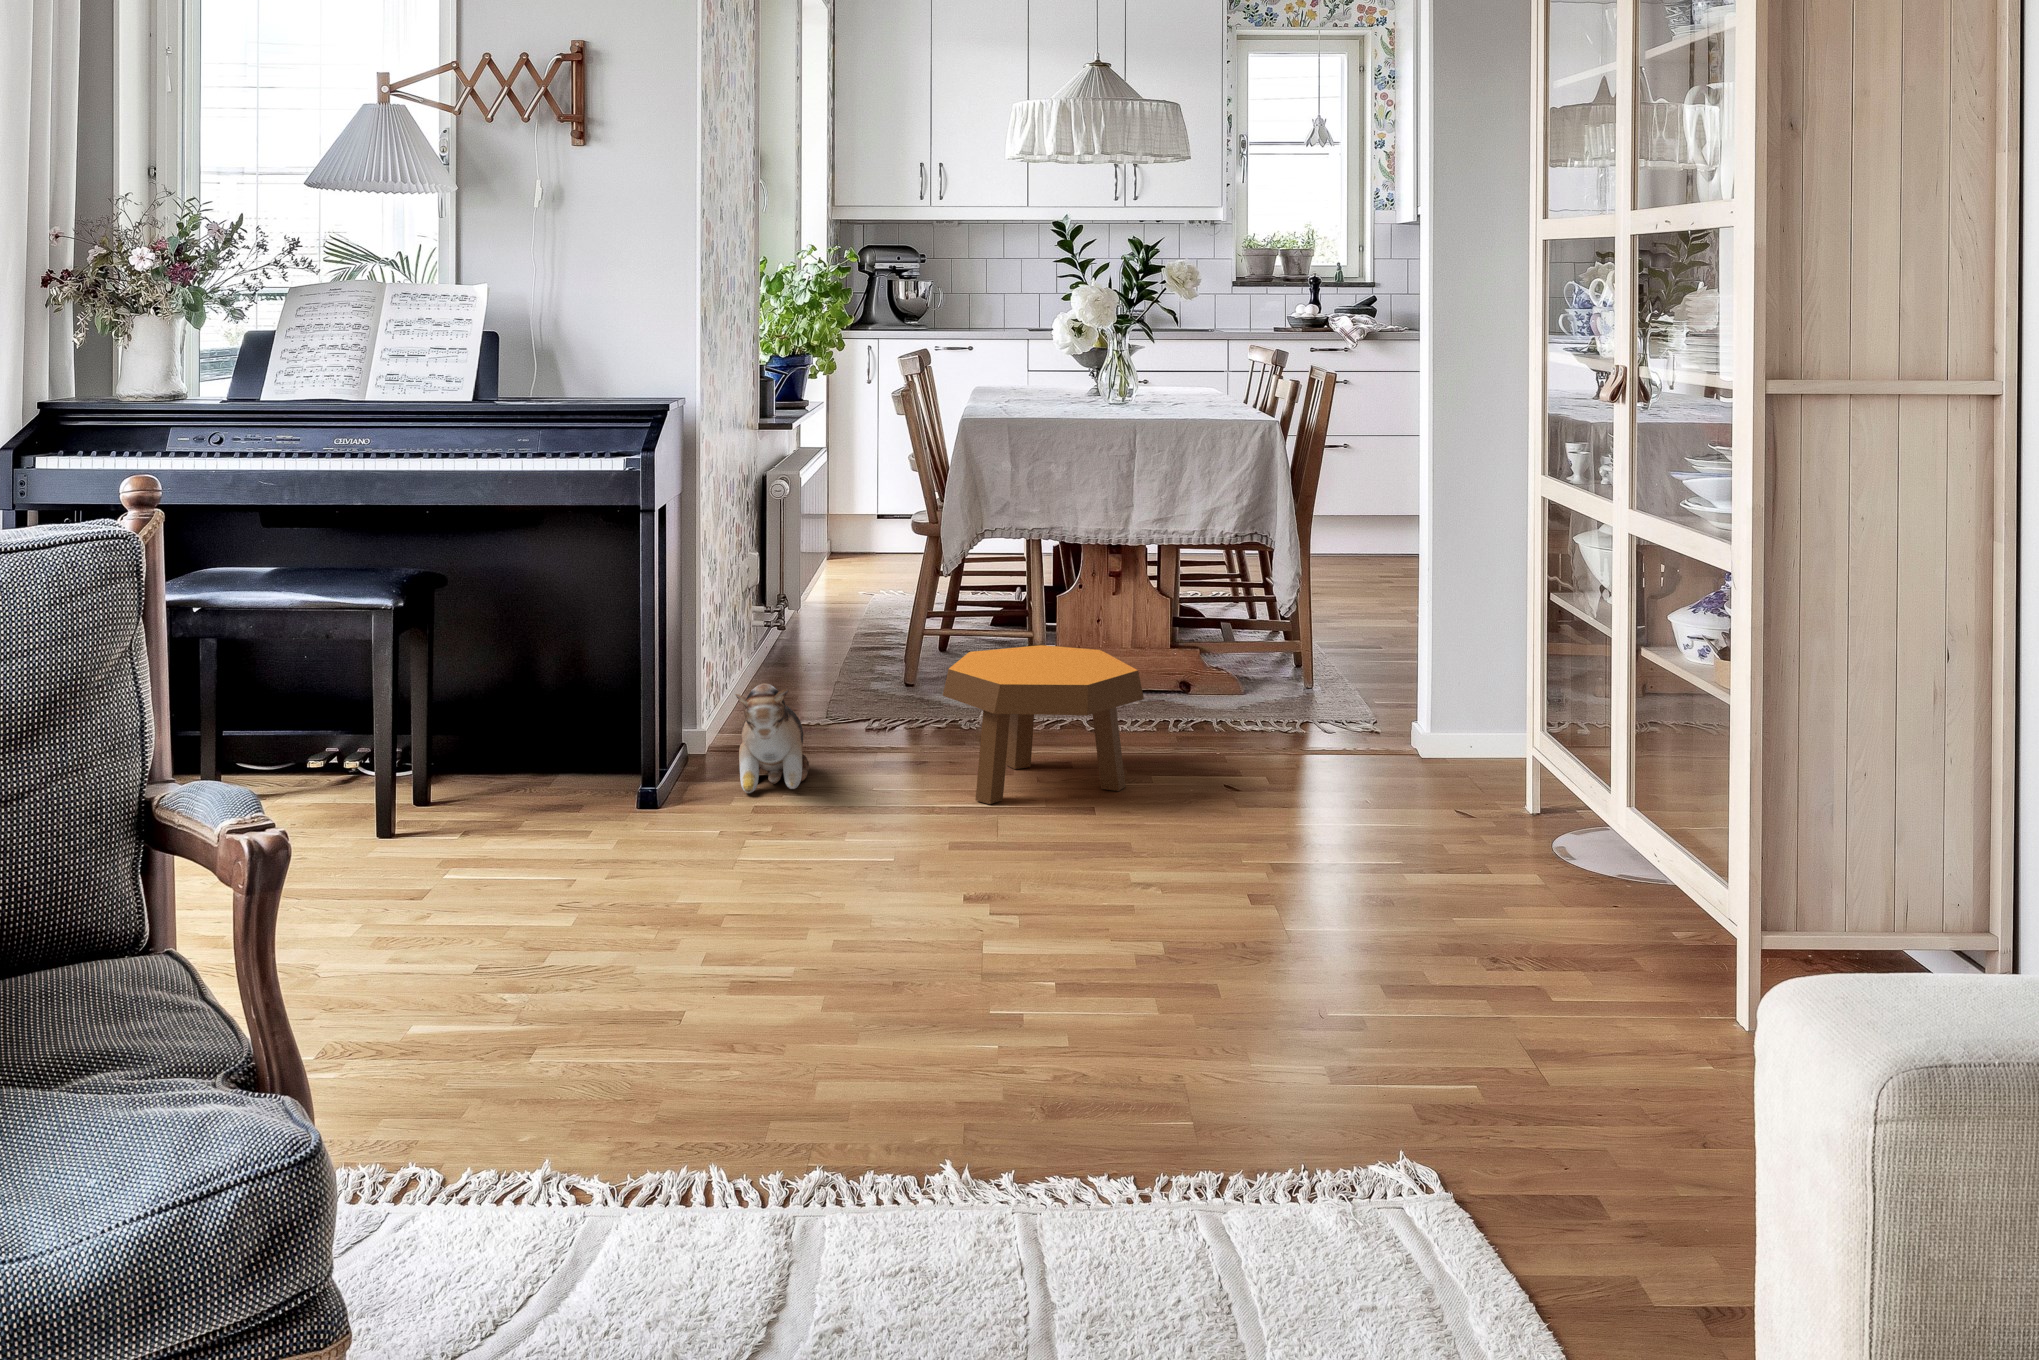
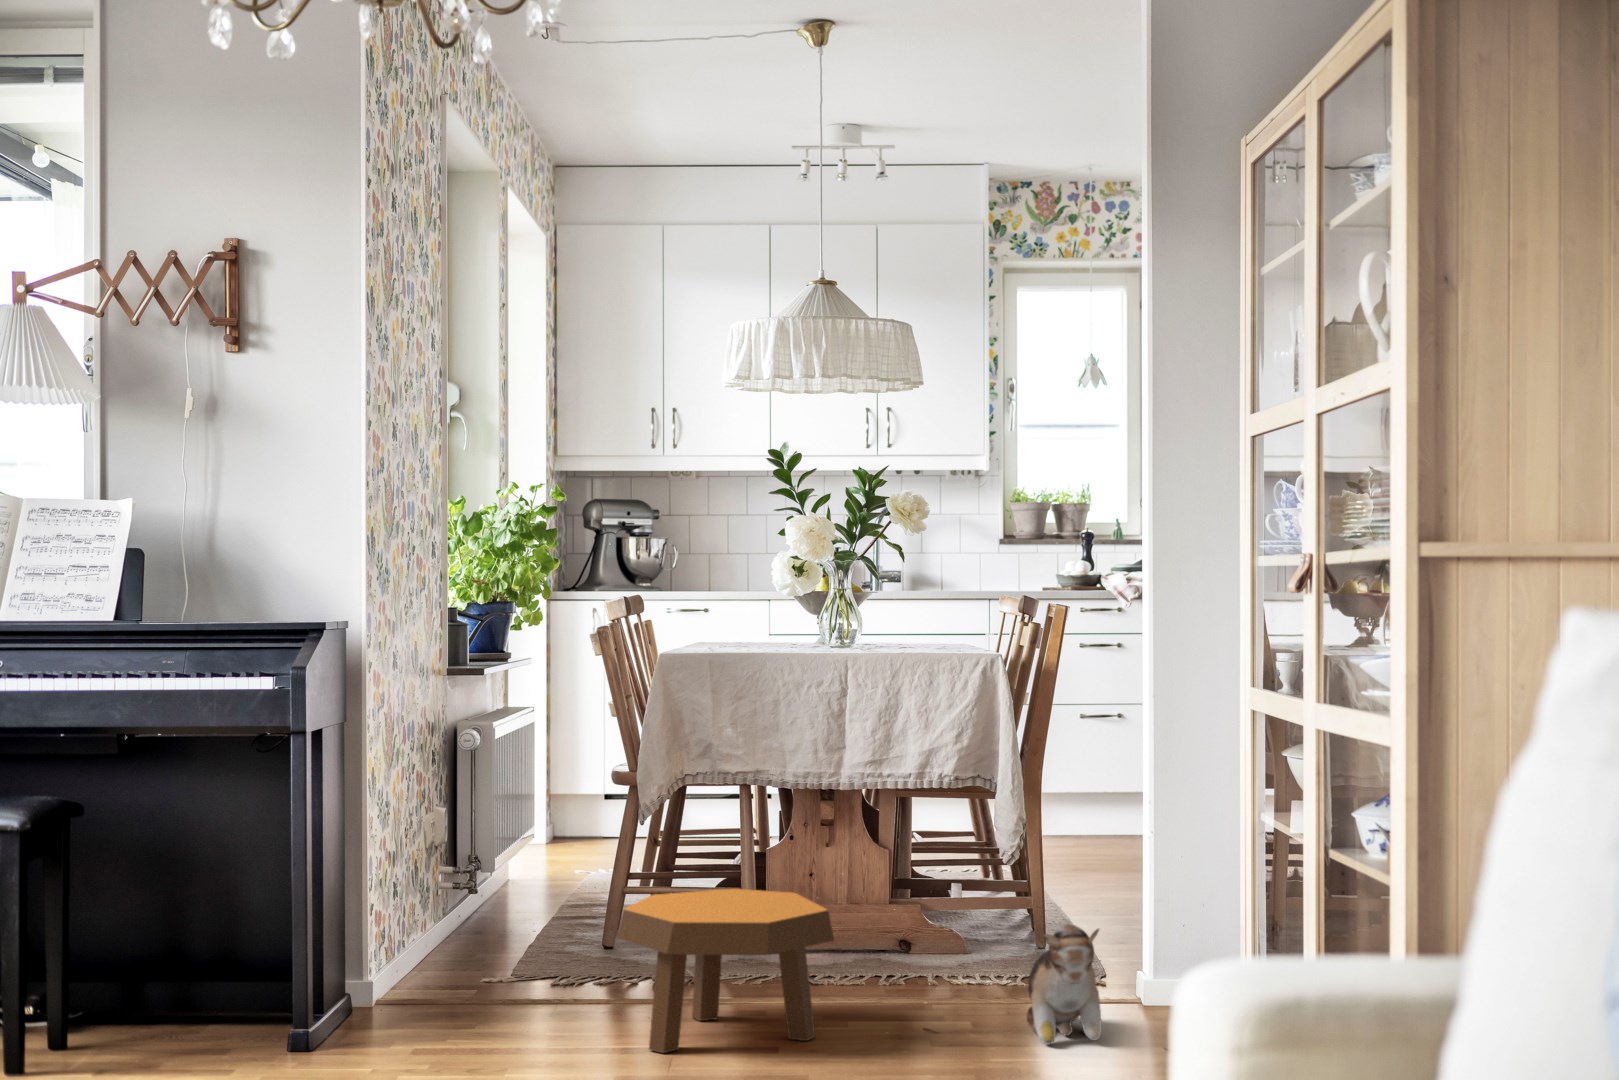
plush toy: present [735,683,809,793] -> present [1027,924,1102,1044]

